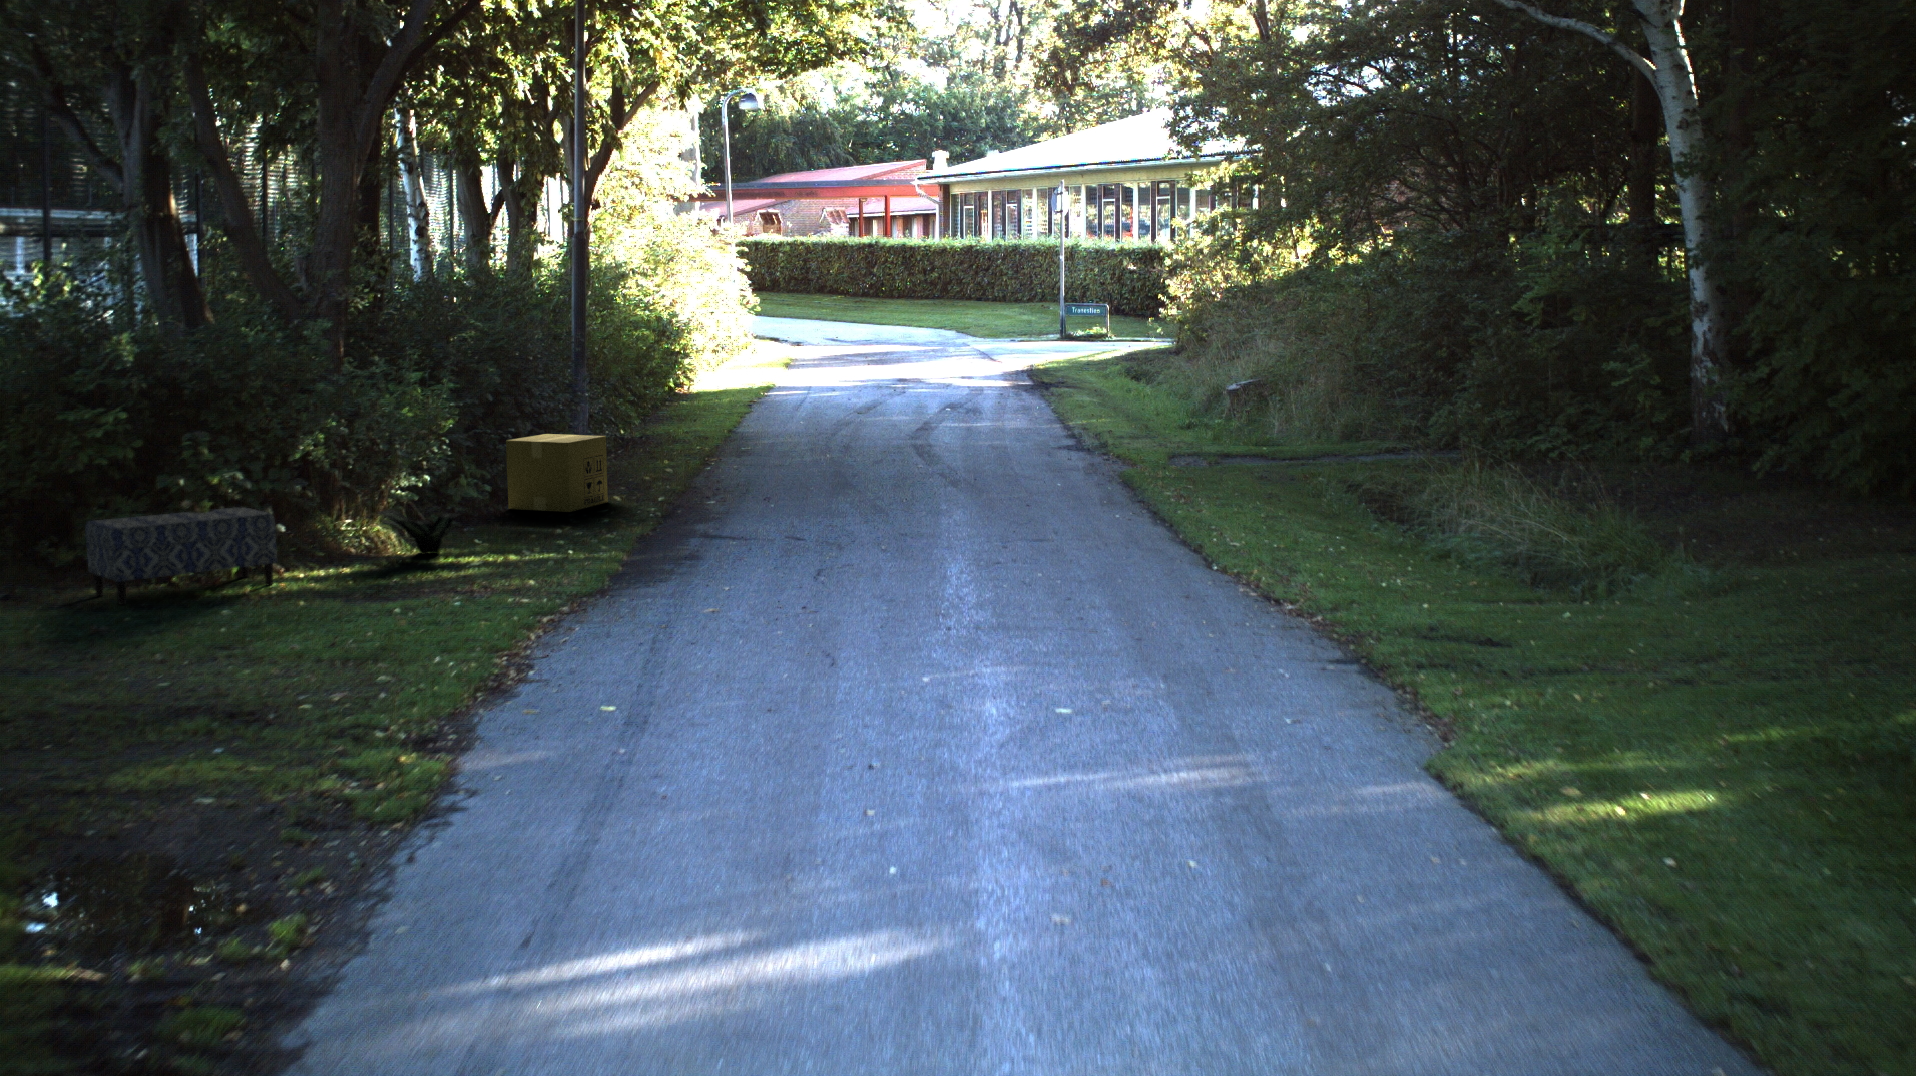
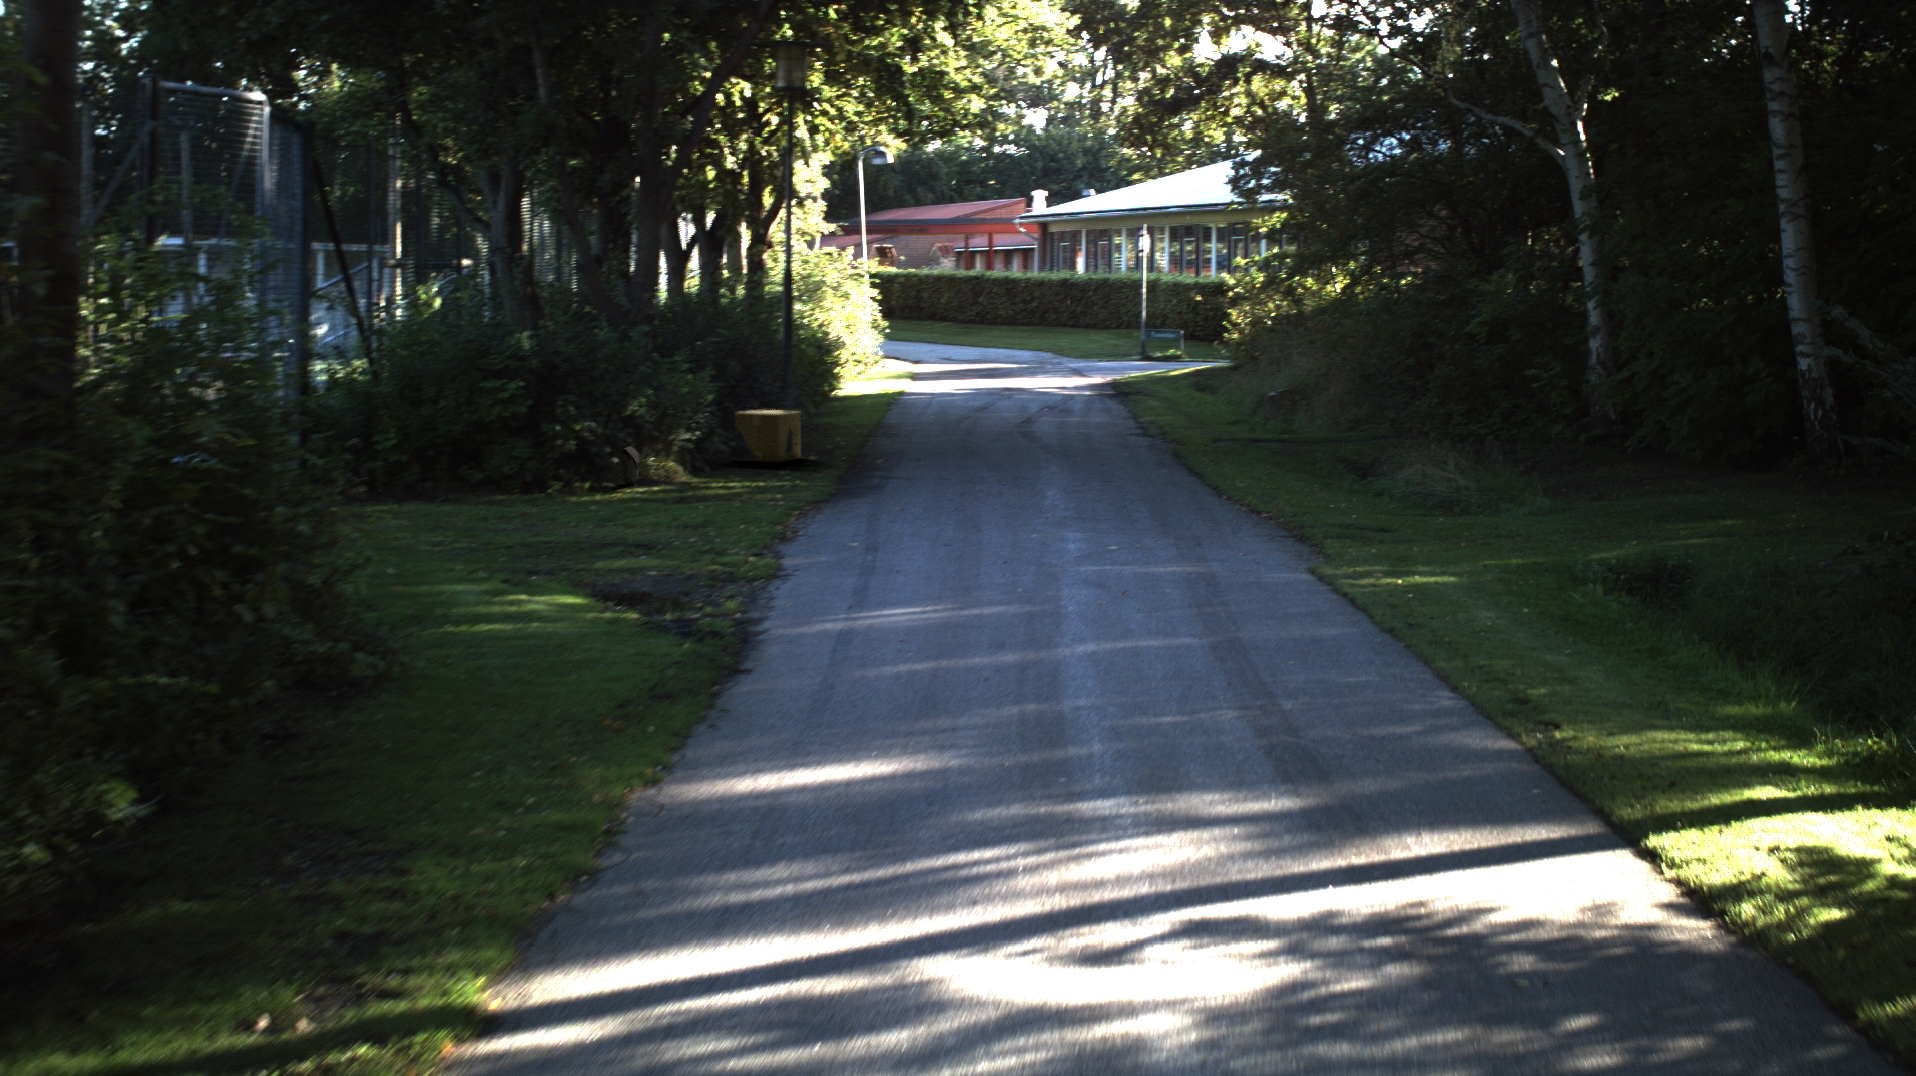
bench: present [85,507,277,604] -> none [508,442,617,496]
bag: none [288,508,332,568] -> present [619,446,642,484]
potted plant: present [378,509,460,555] -> none [665,451,728,480]

